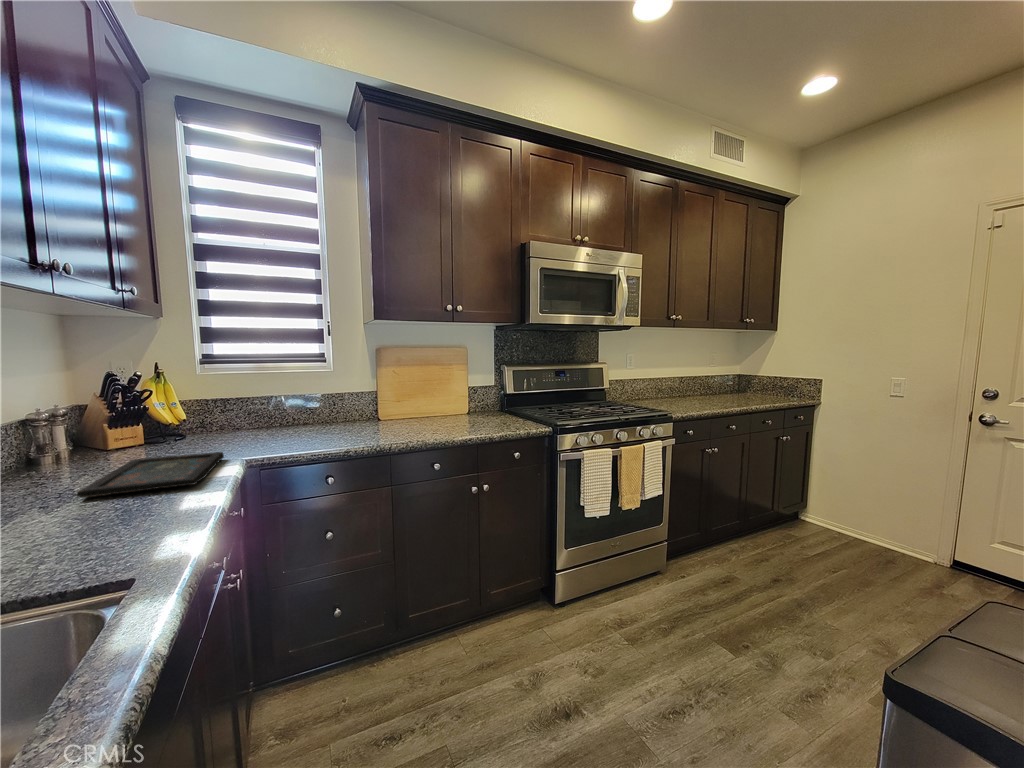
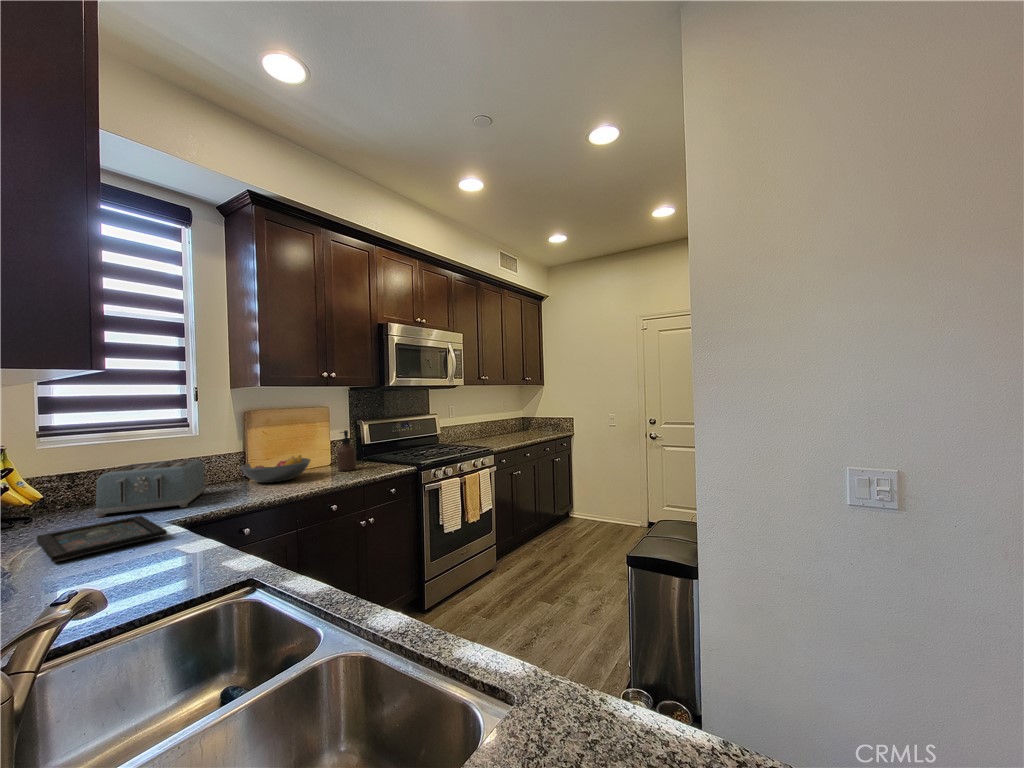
soap dispenser: none [463,376,484,424] -> present [337,430,356,471]
toaster: none [212,395,324,447] -> present [94,459,206,517]
fruit bowl: none [359,400,431,428] -> present [240,455,310,483]

